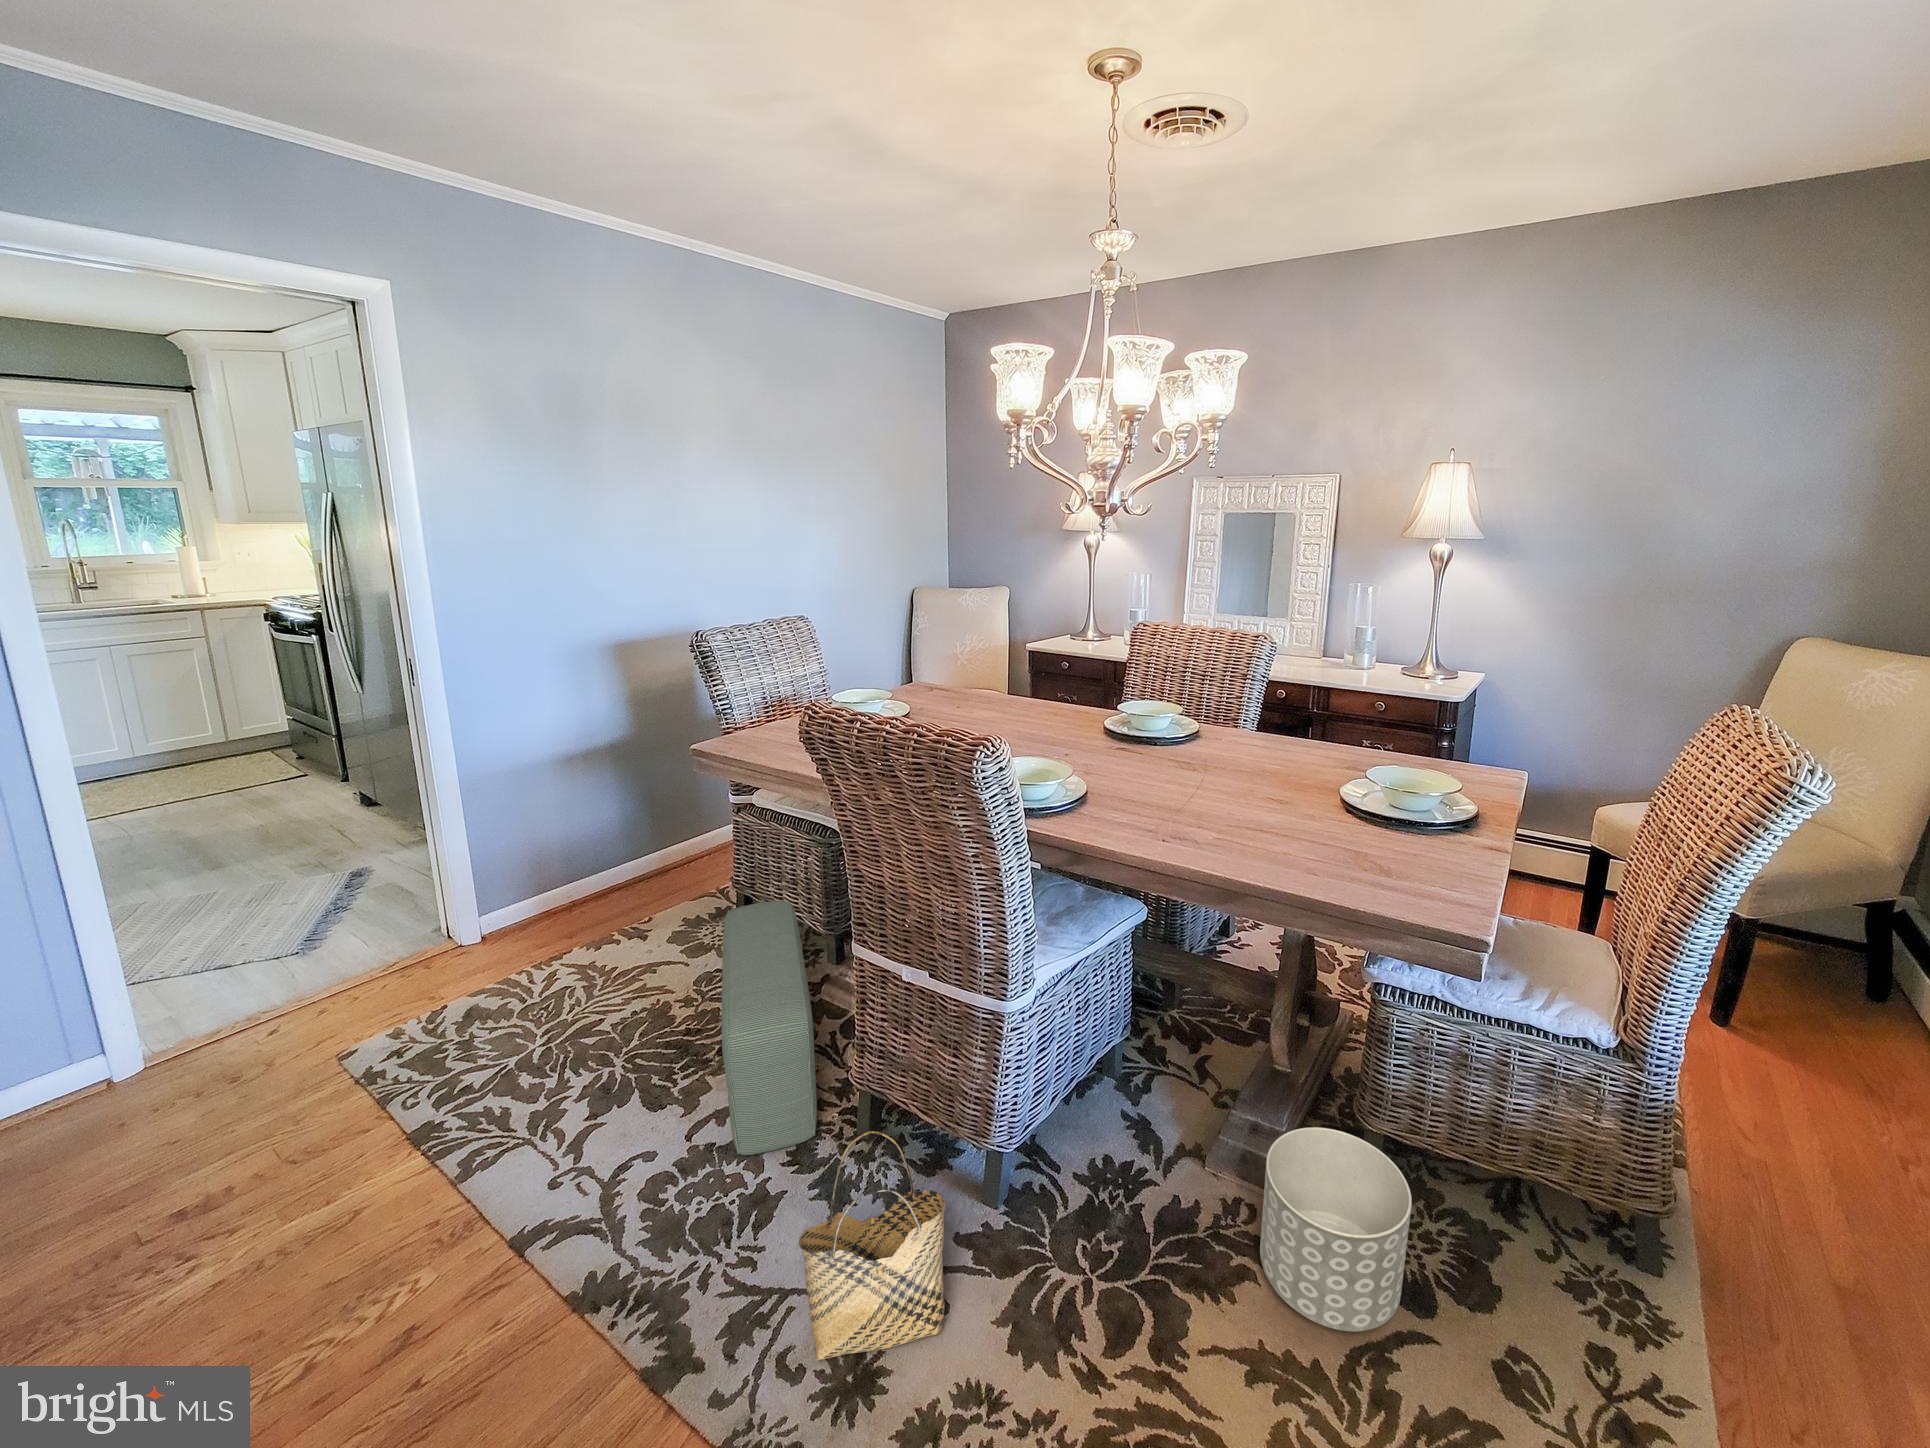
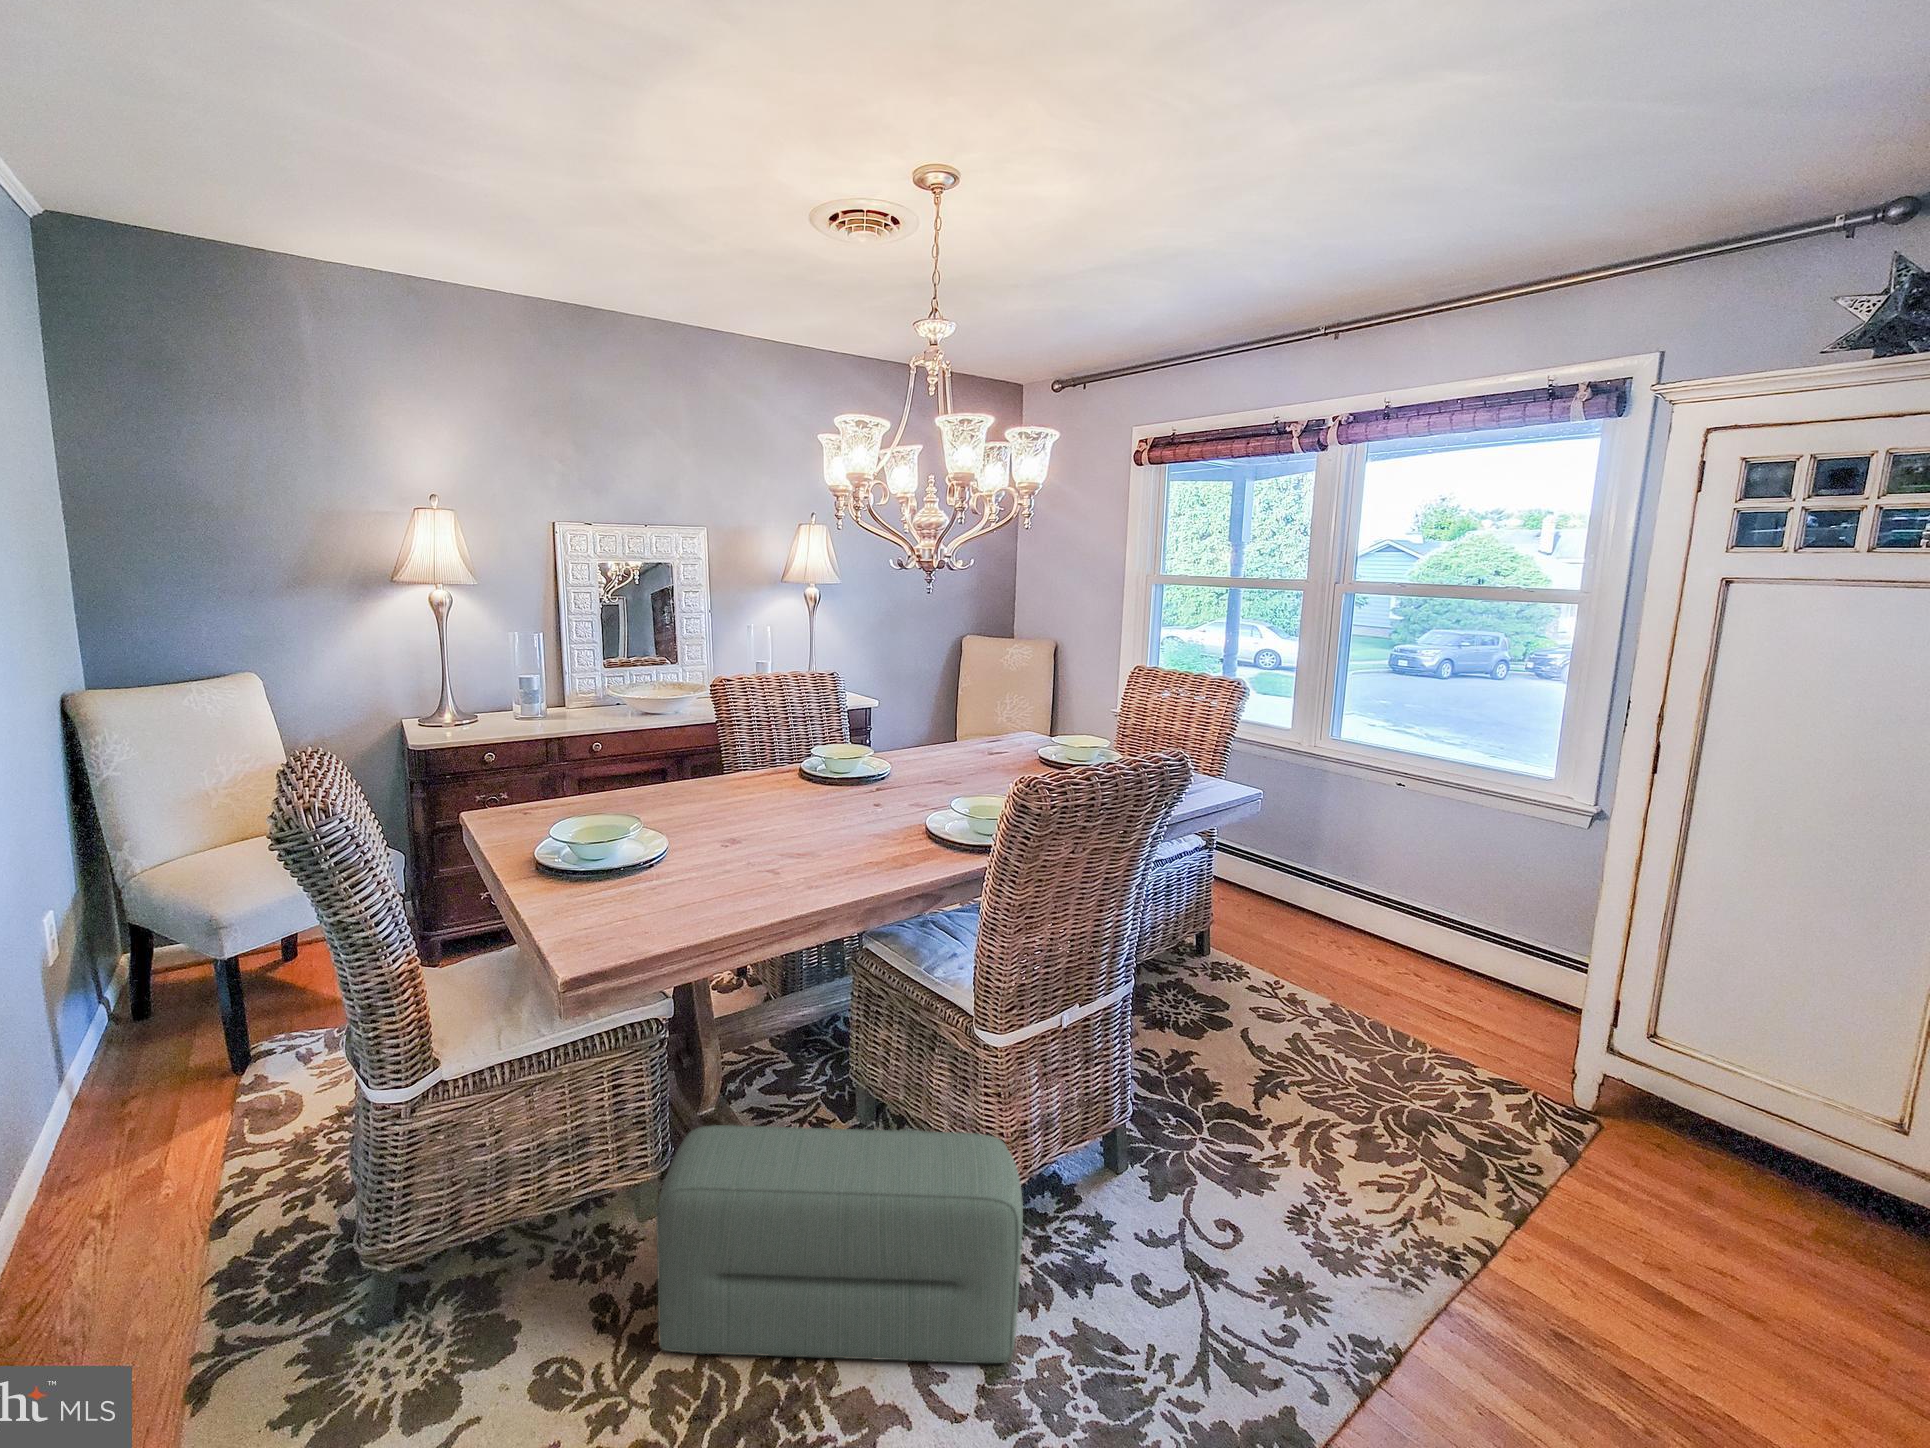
planter: present [1260,1127,1412,1332] -> none [1164,957,1259,1062]
woven basket: present [799,1131,945,1361] -> none [1206,1105,1294,1308]

